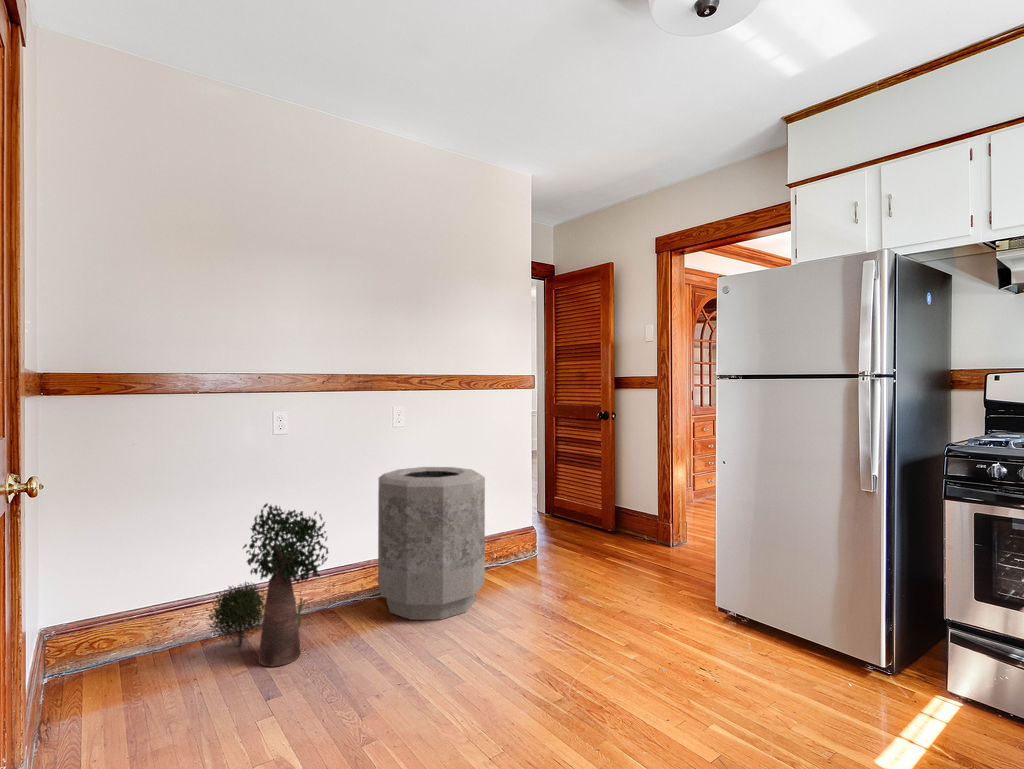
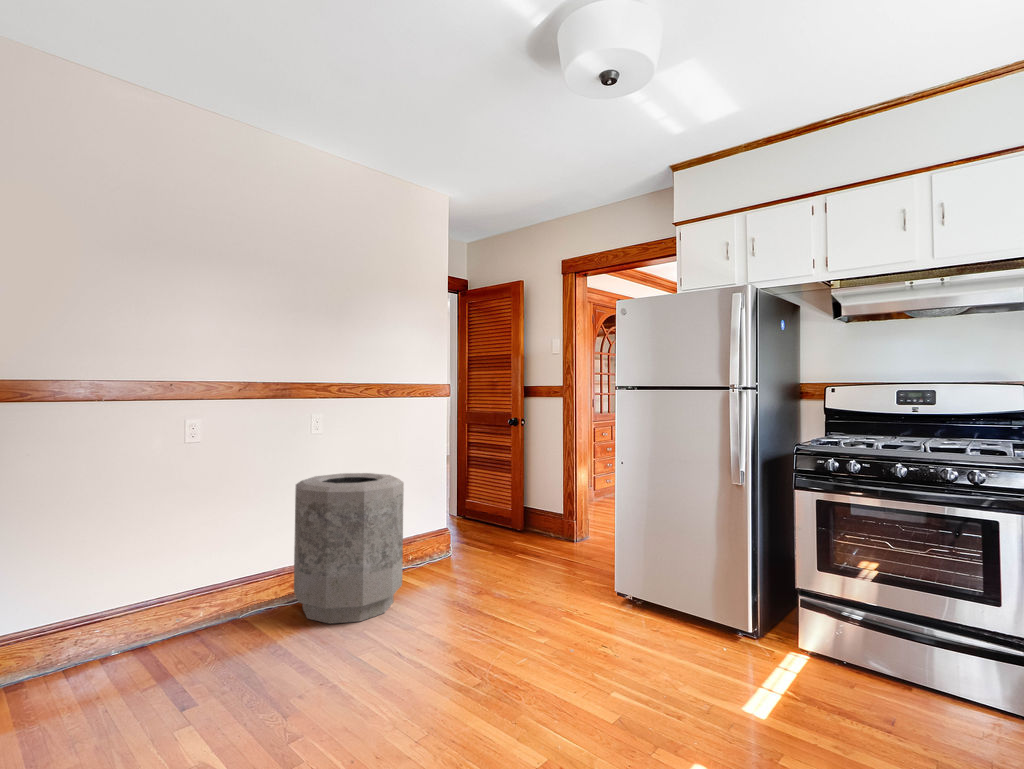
potted plant: present [206,504,329,667] -> none [110,512,248,678]

